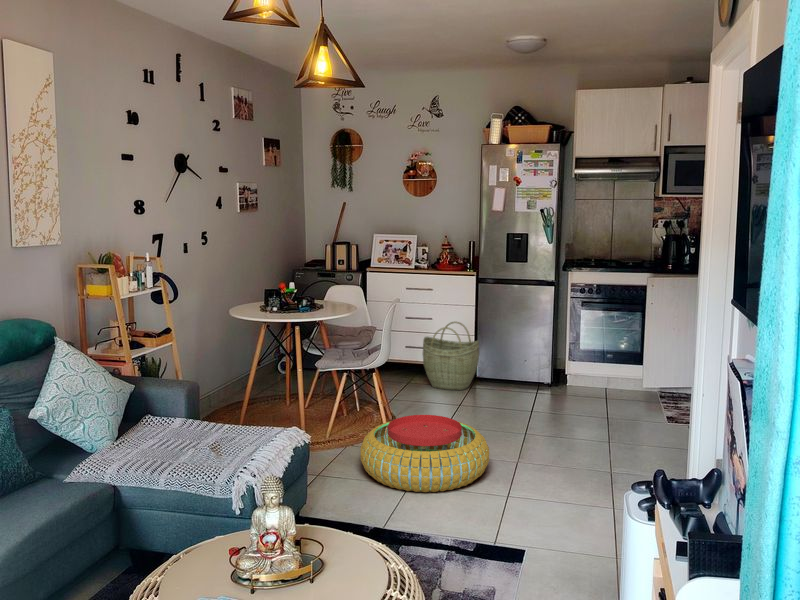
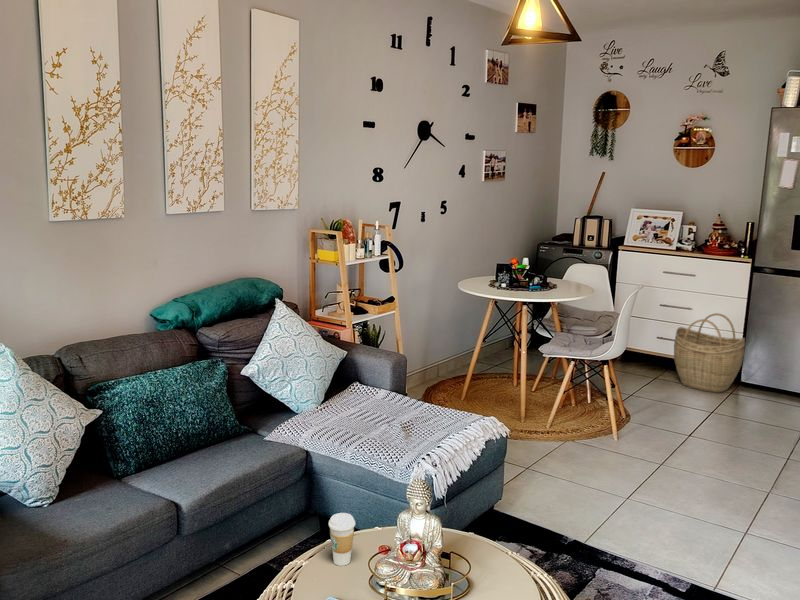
pouf: present [360,415,489,492] -> none [573,418,730,513]
coffee cup: none [183,522,209,572] -> present [328,513,355,566]

